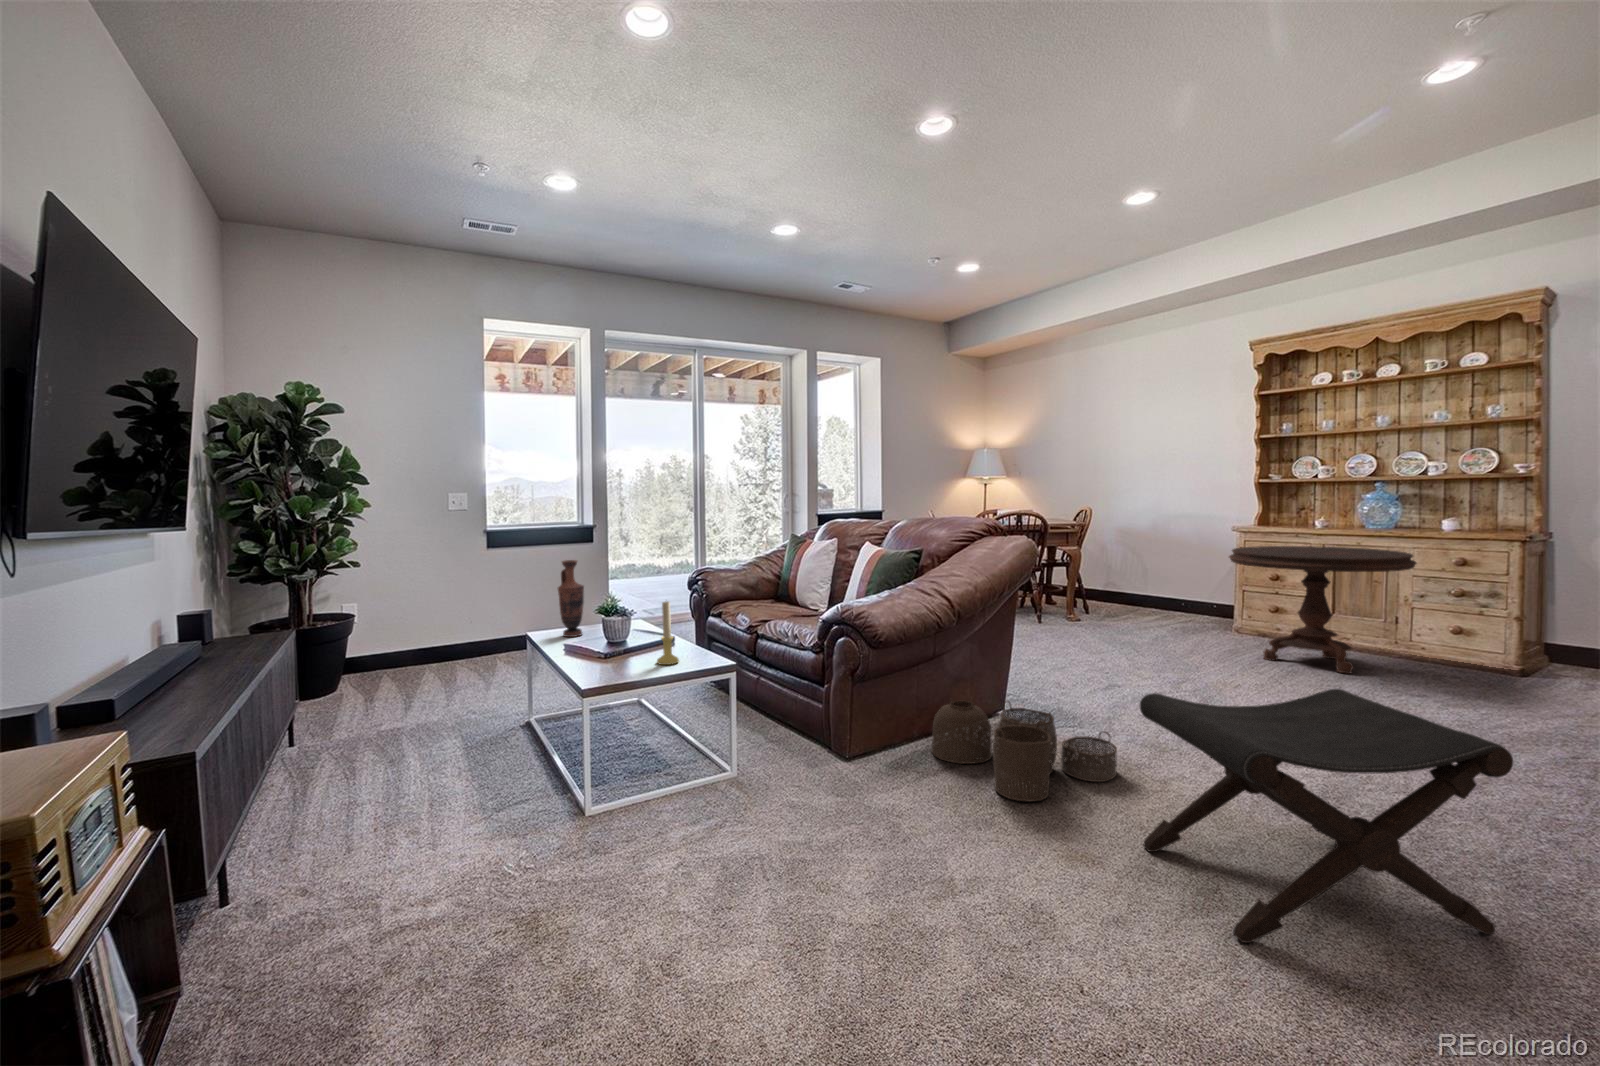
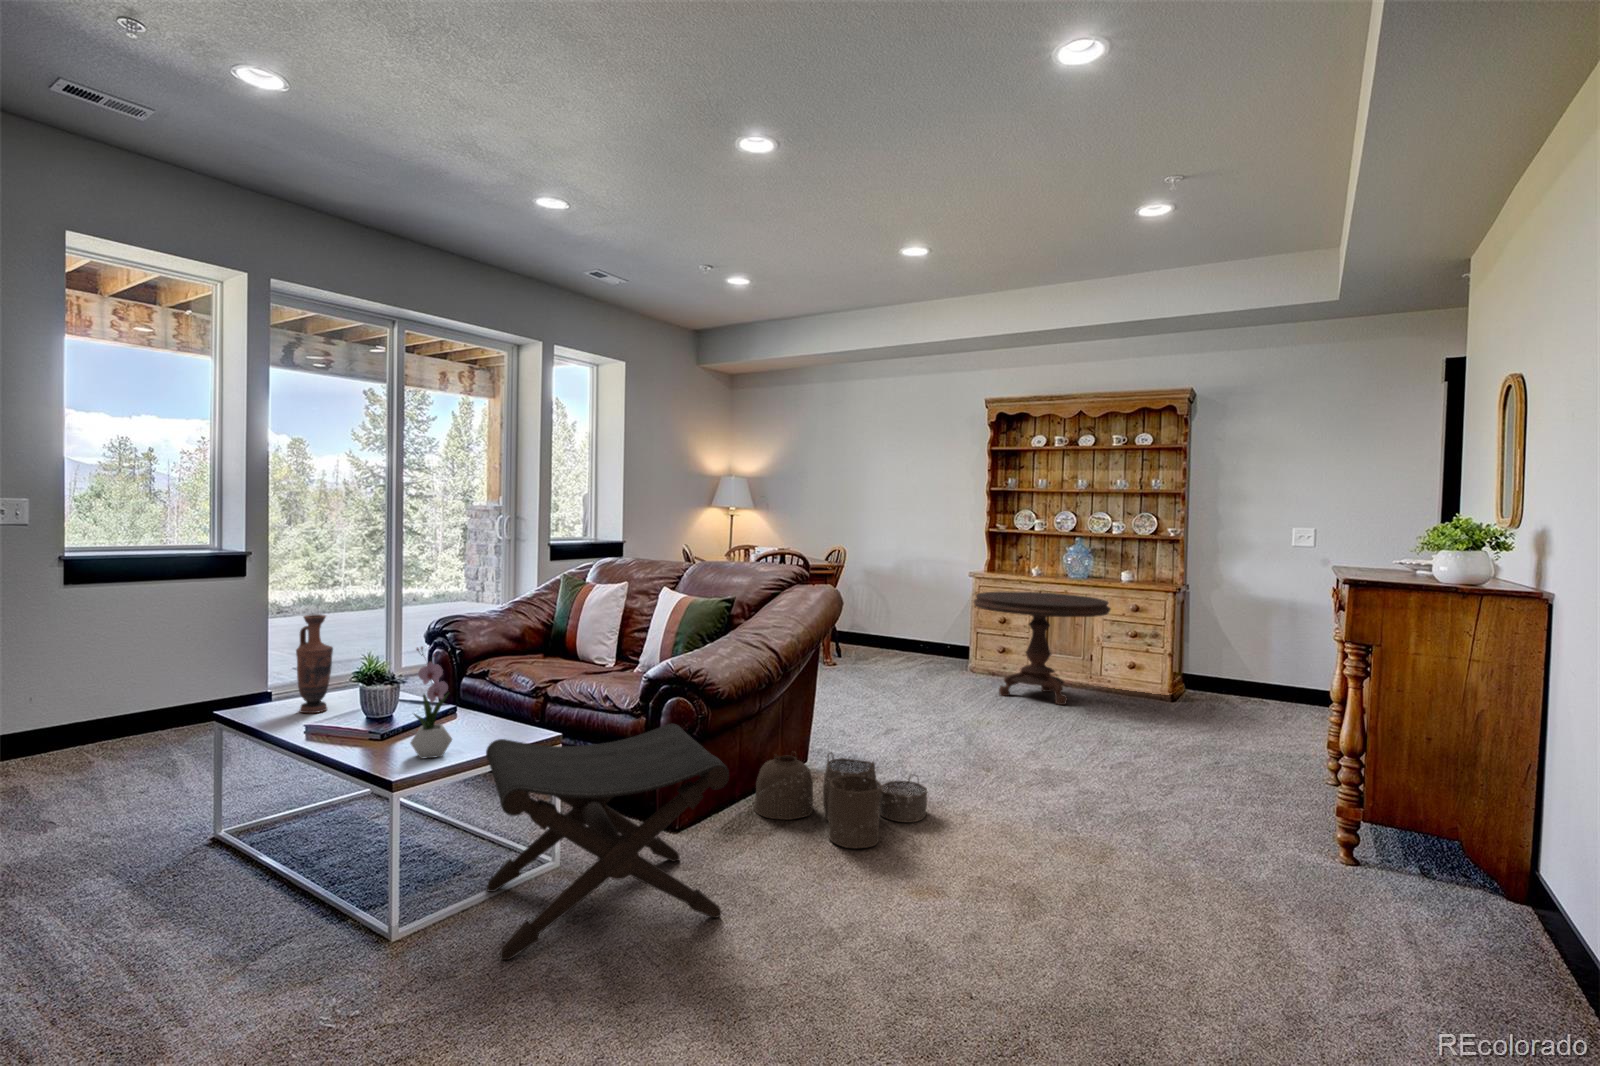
flower arrangement: none [602,581,638,675] -> present [410,647,452,759]
candle holder: present [657,601,679,665] -> none [464,664,492,741]
footstool: present [1140,689,1513,943] -> present [486,724,729,960]

